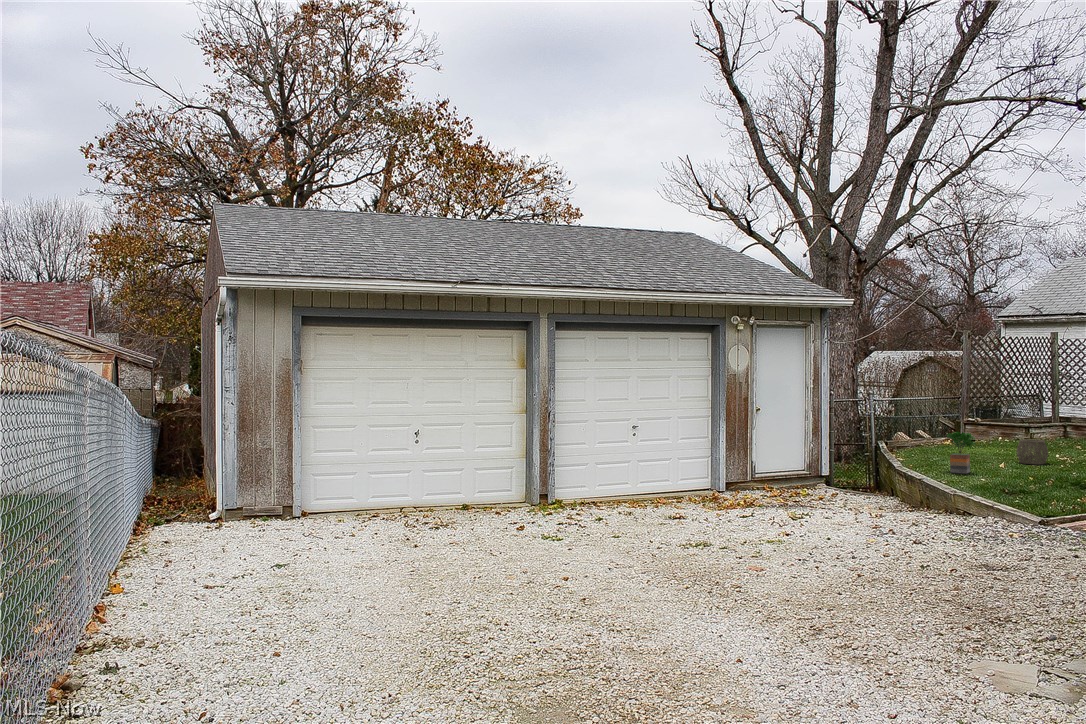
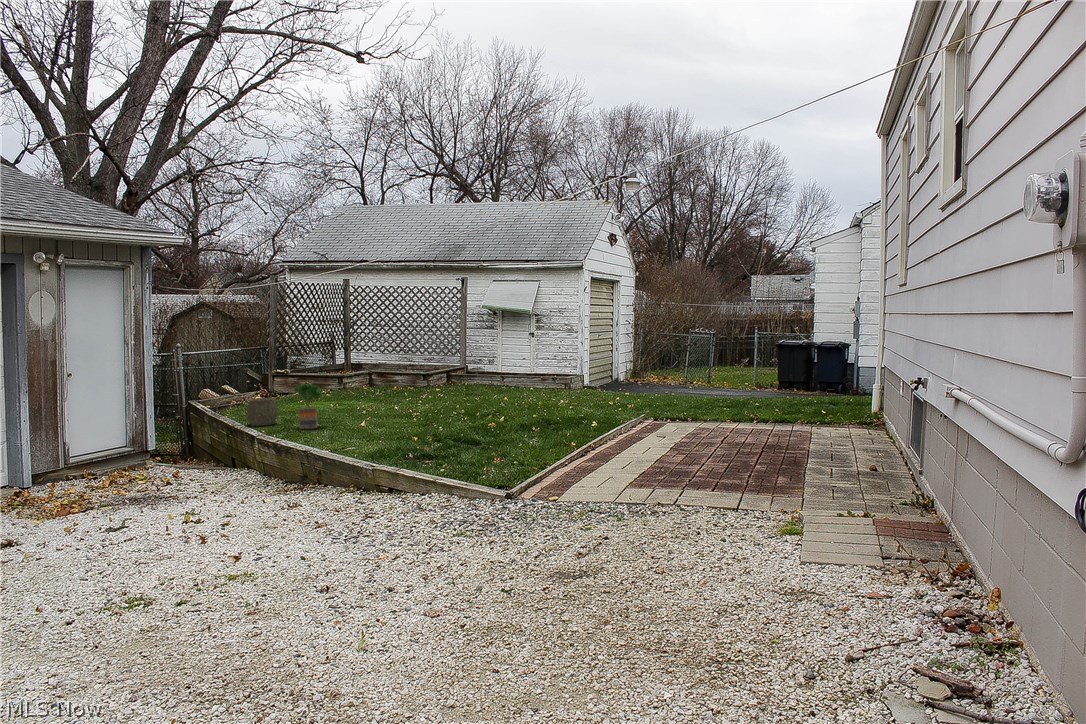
woven basket: present [1017,439,1048,465] -> present [247,398,278,426]

